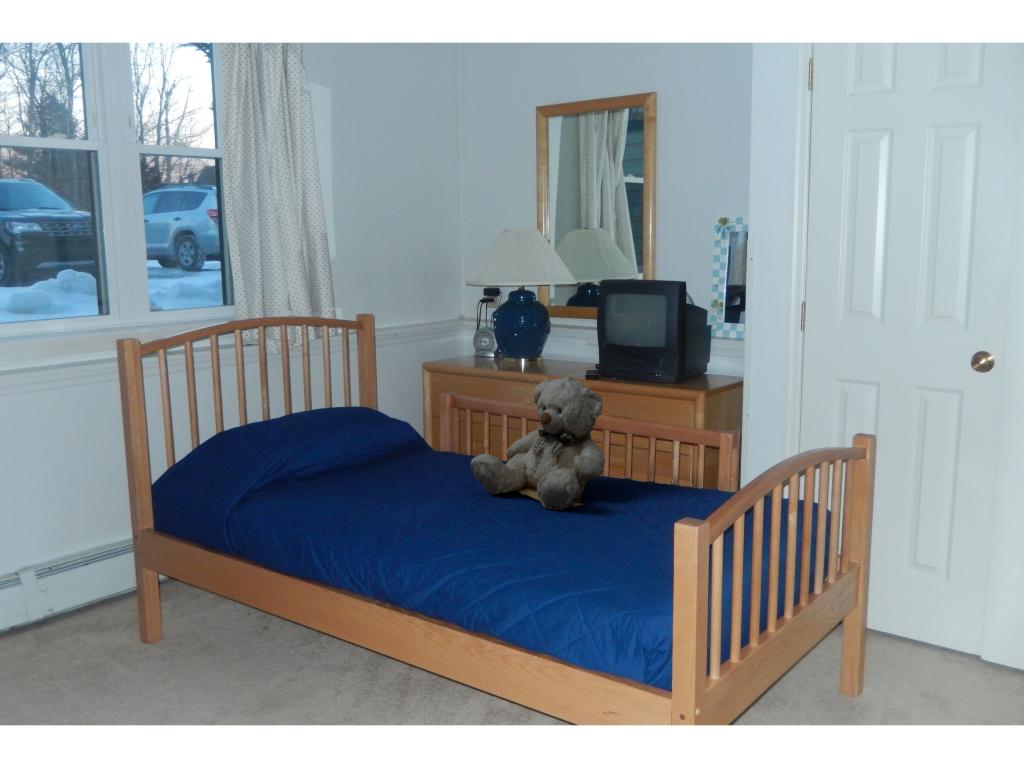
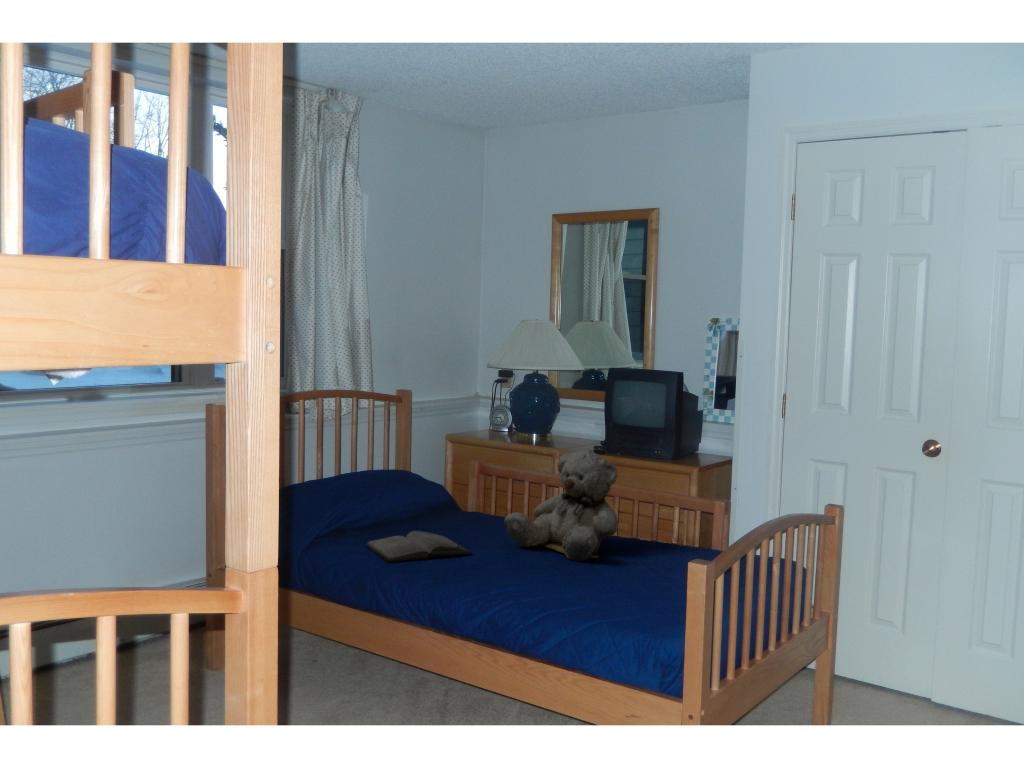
diary: none [308,479,431,520] -> present [366,531,472,562]

